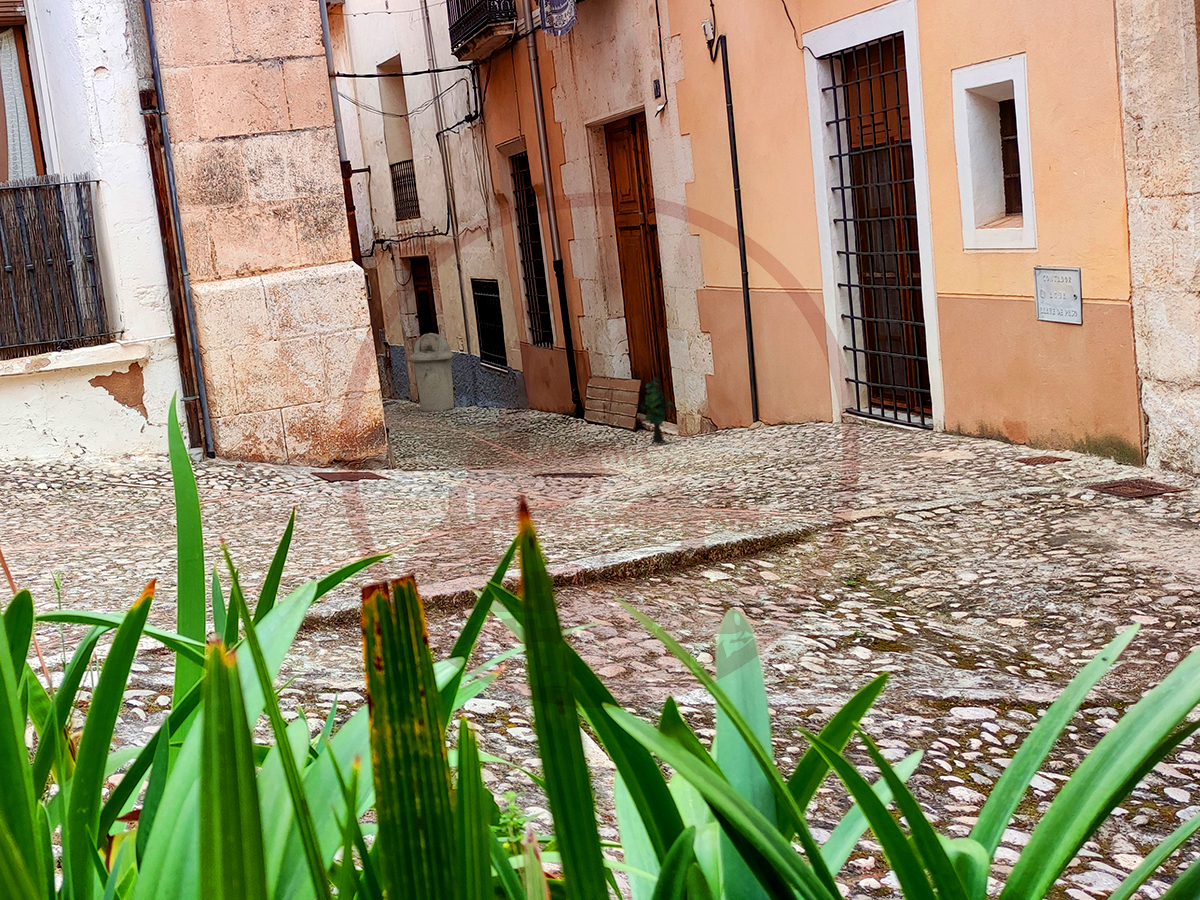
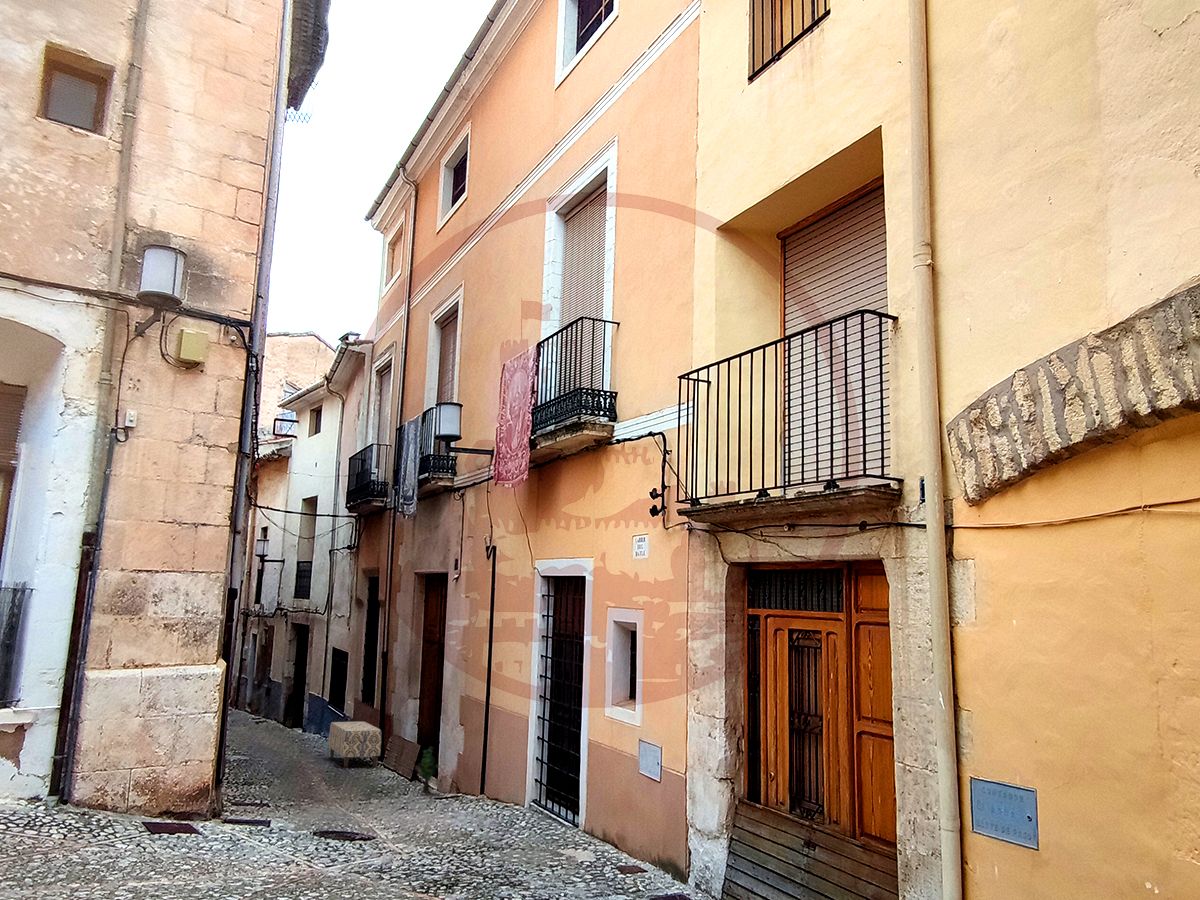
trash can: present [410,333,455,411] -> none [281,679,311,734]
bench: none [497,370,578,434] -> present [328,721,381,768]

